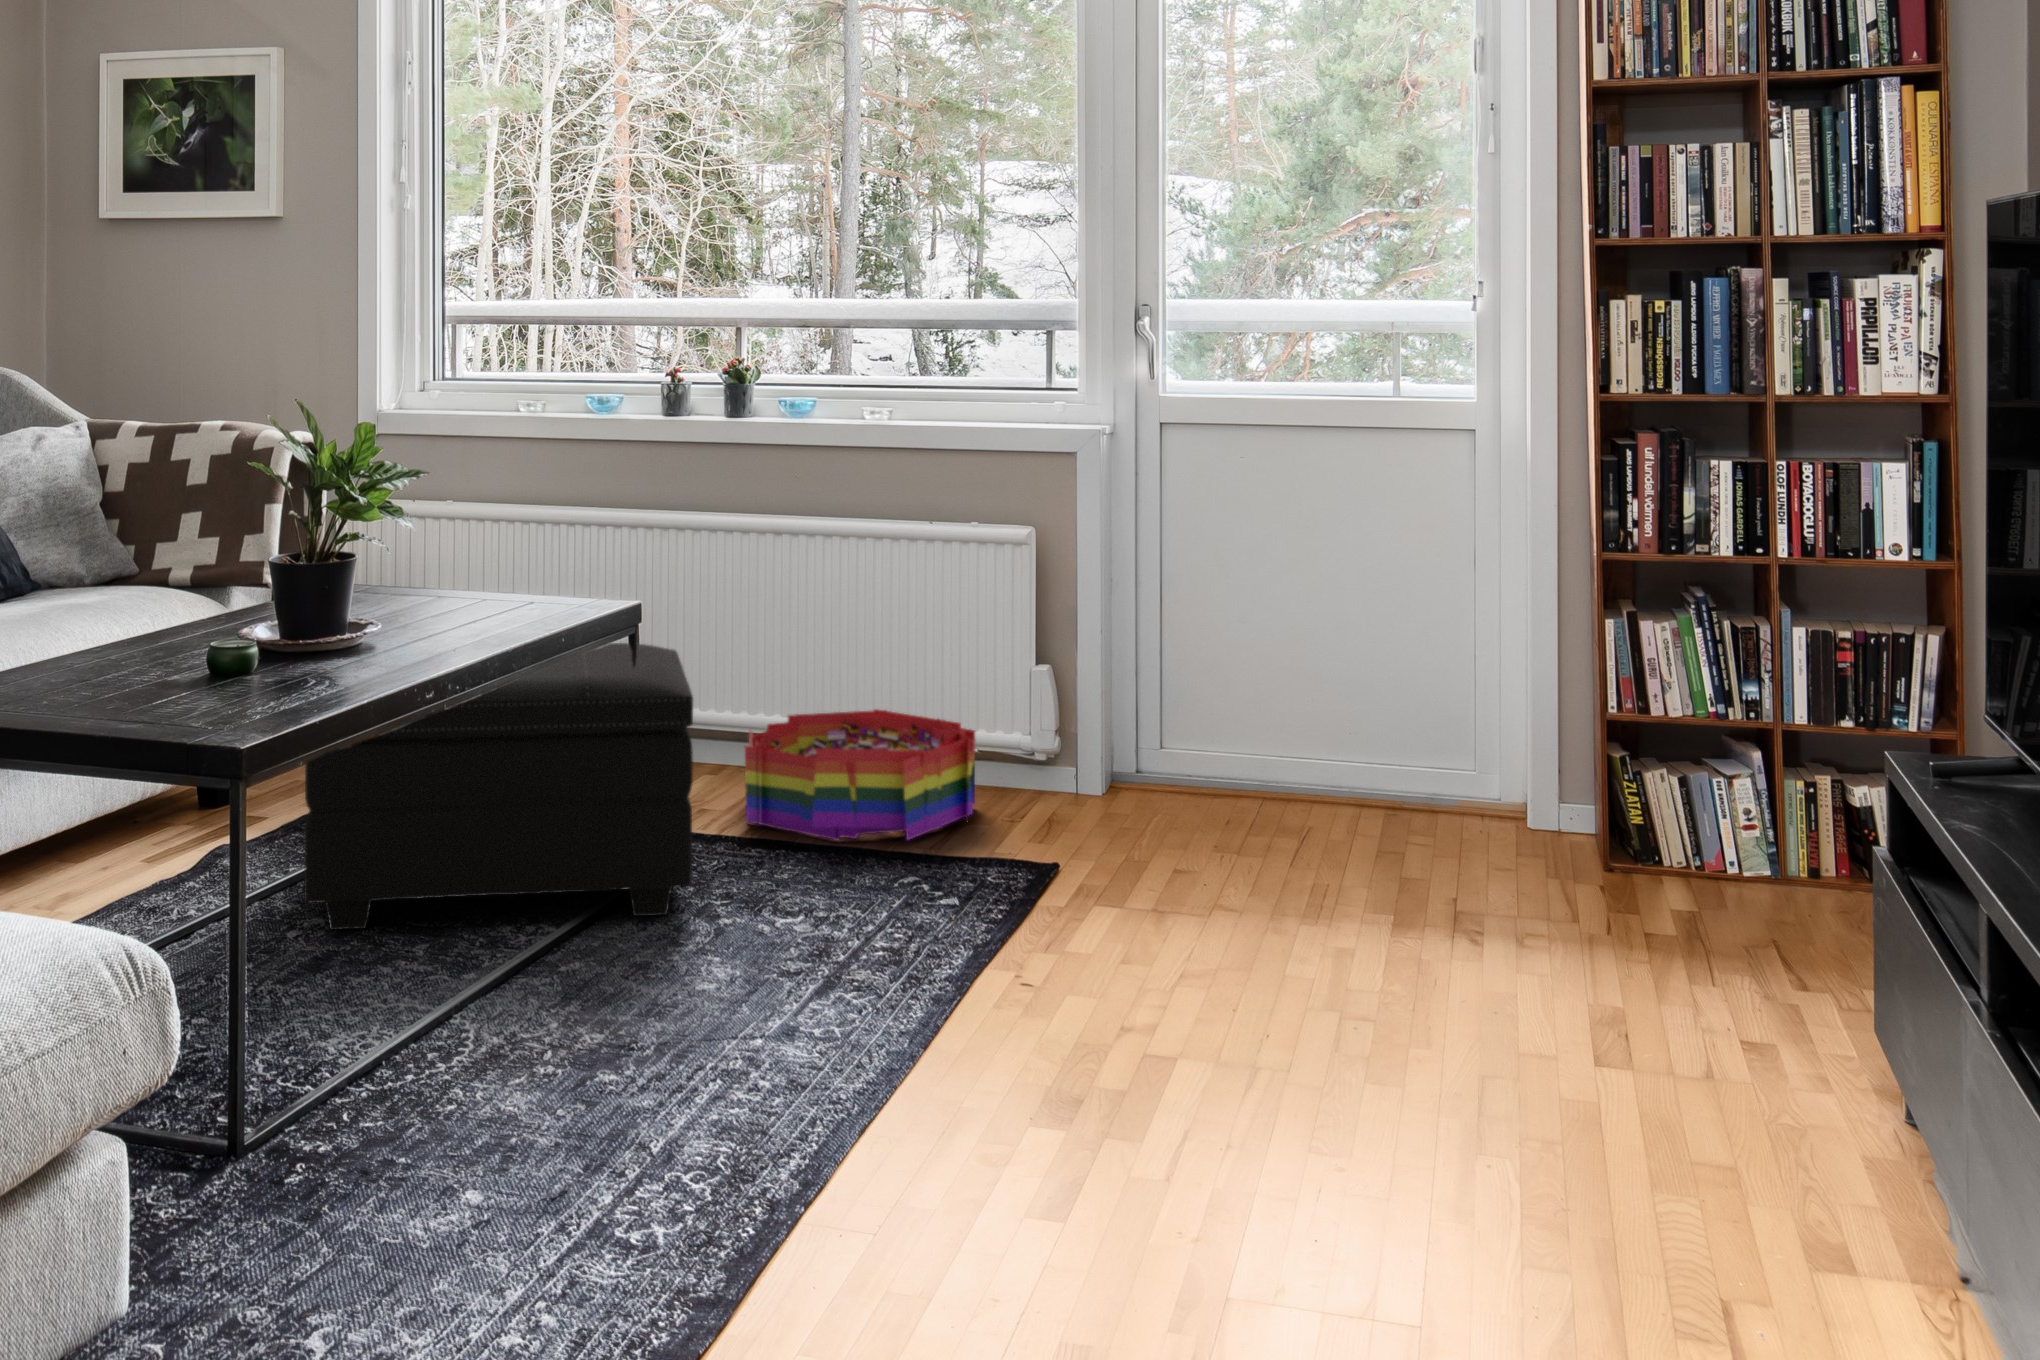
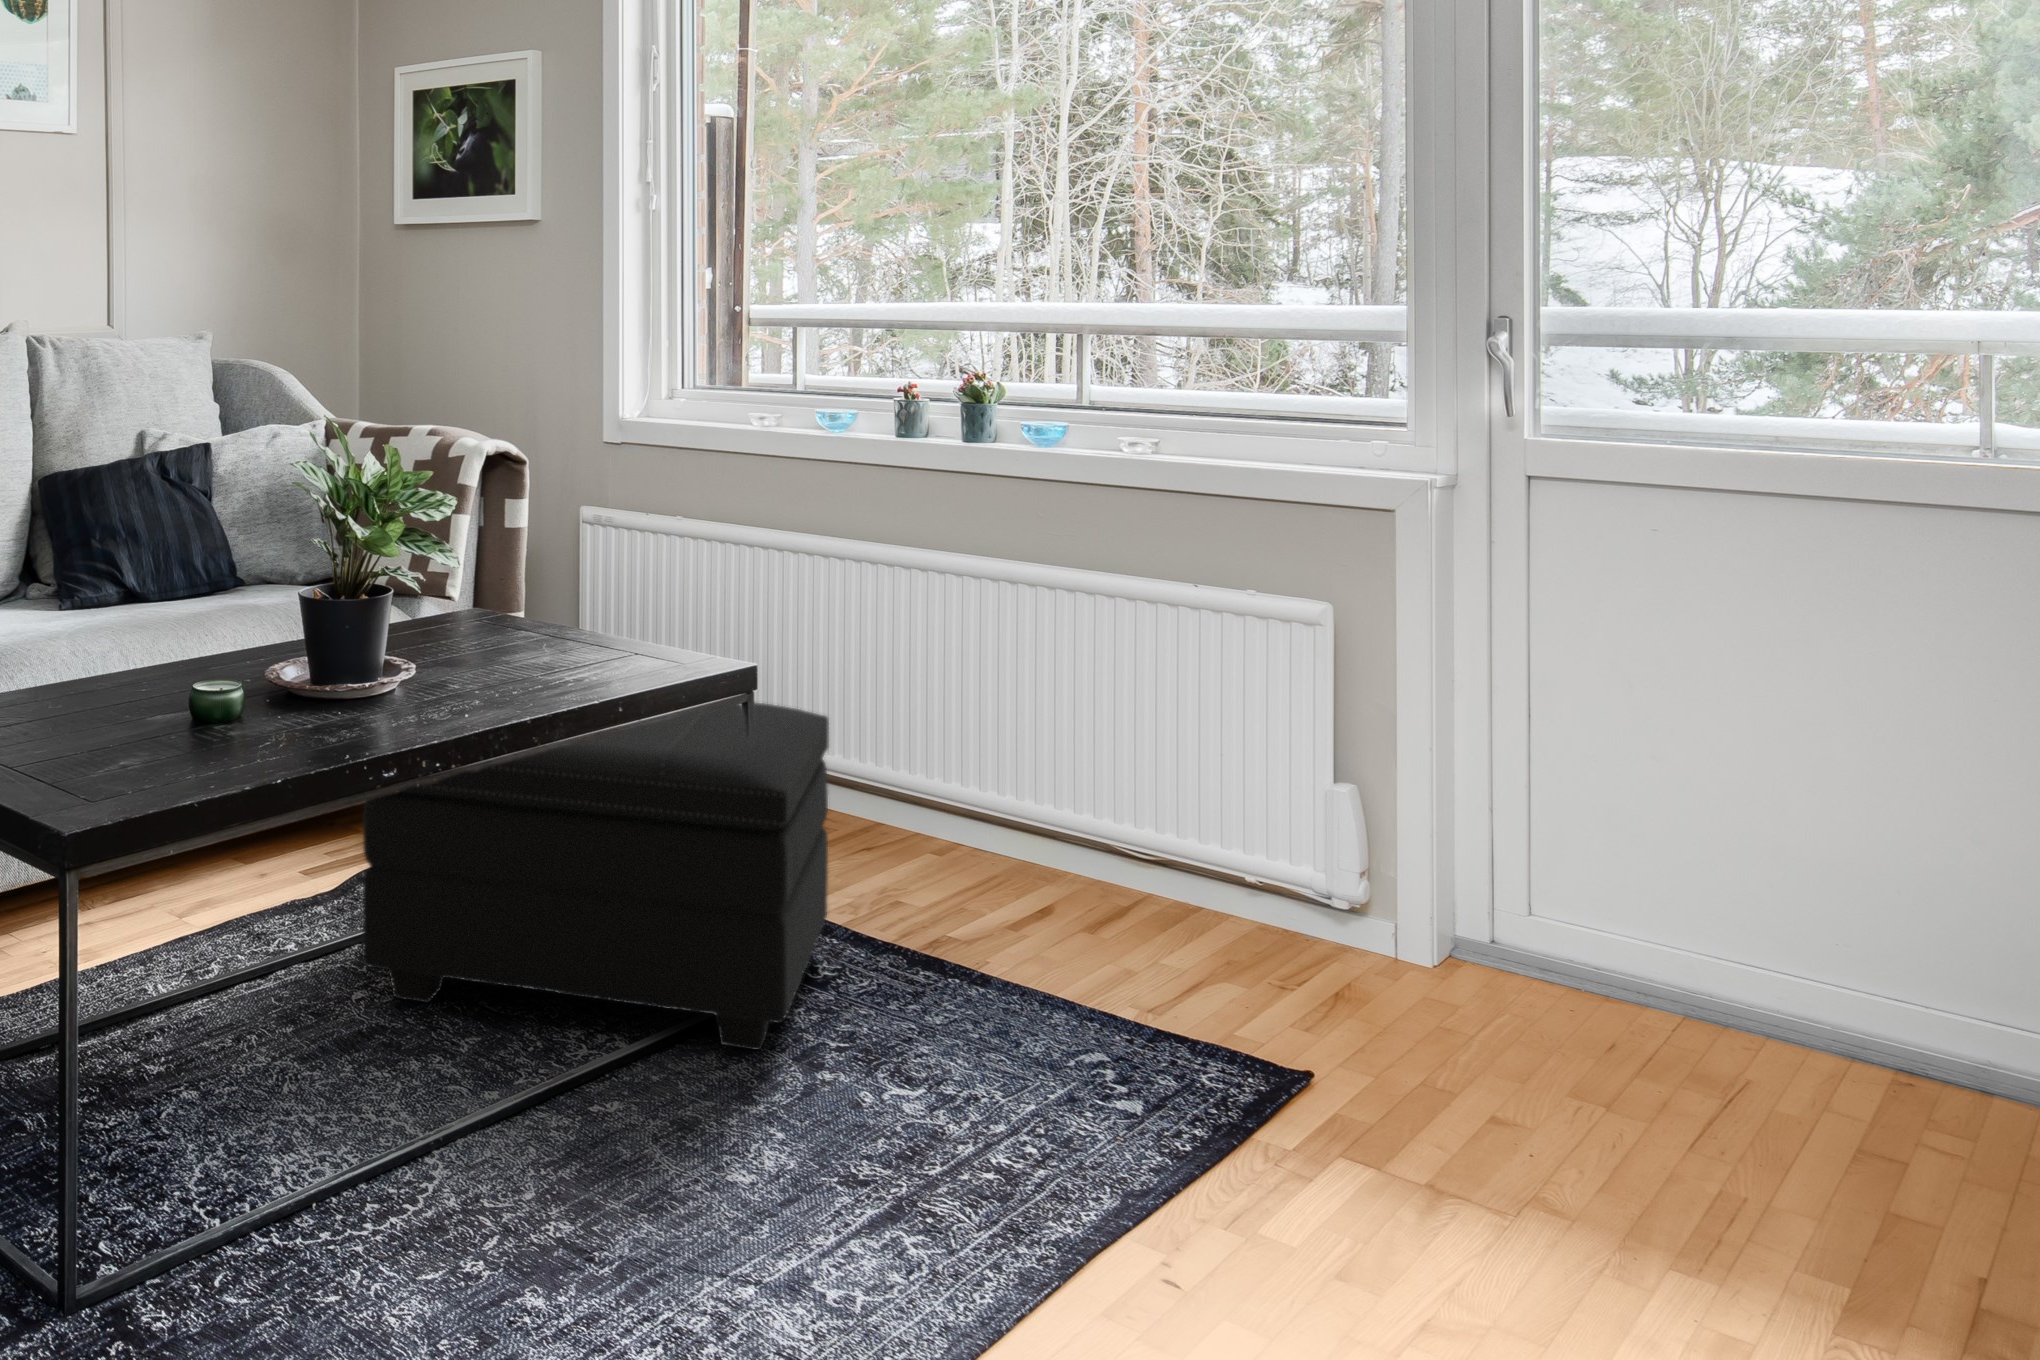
storage bin: present [745,709,976,841] -> none [931,797,1236,991]

